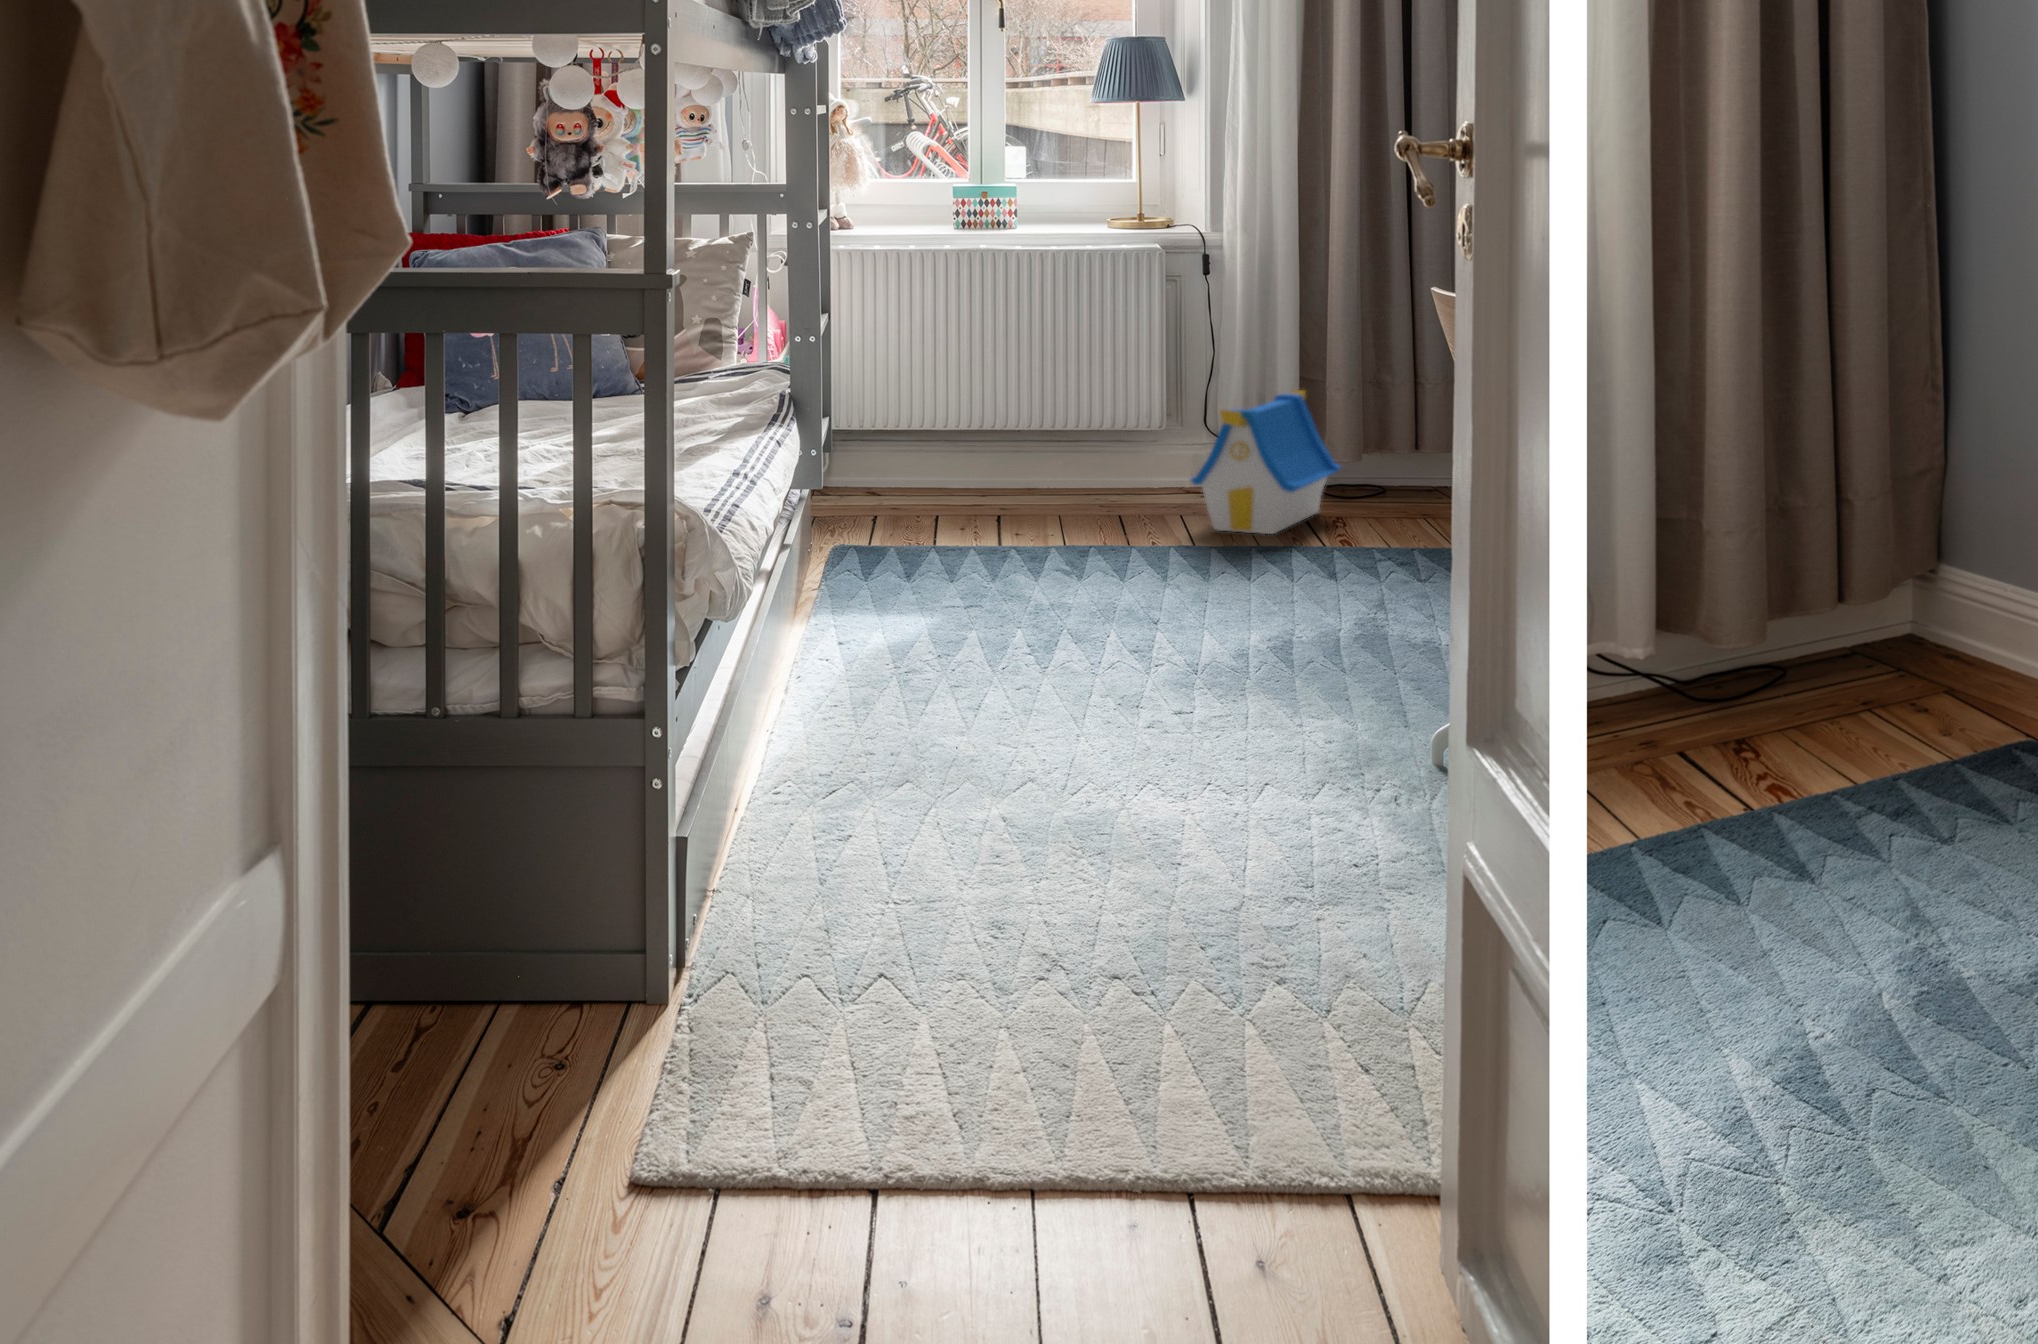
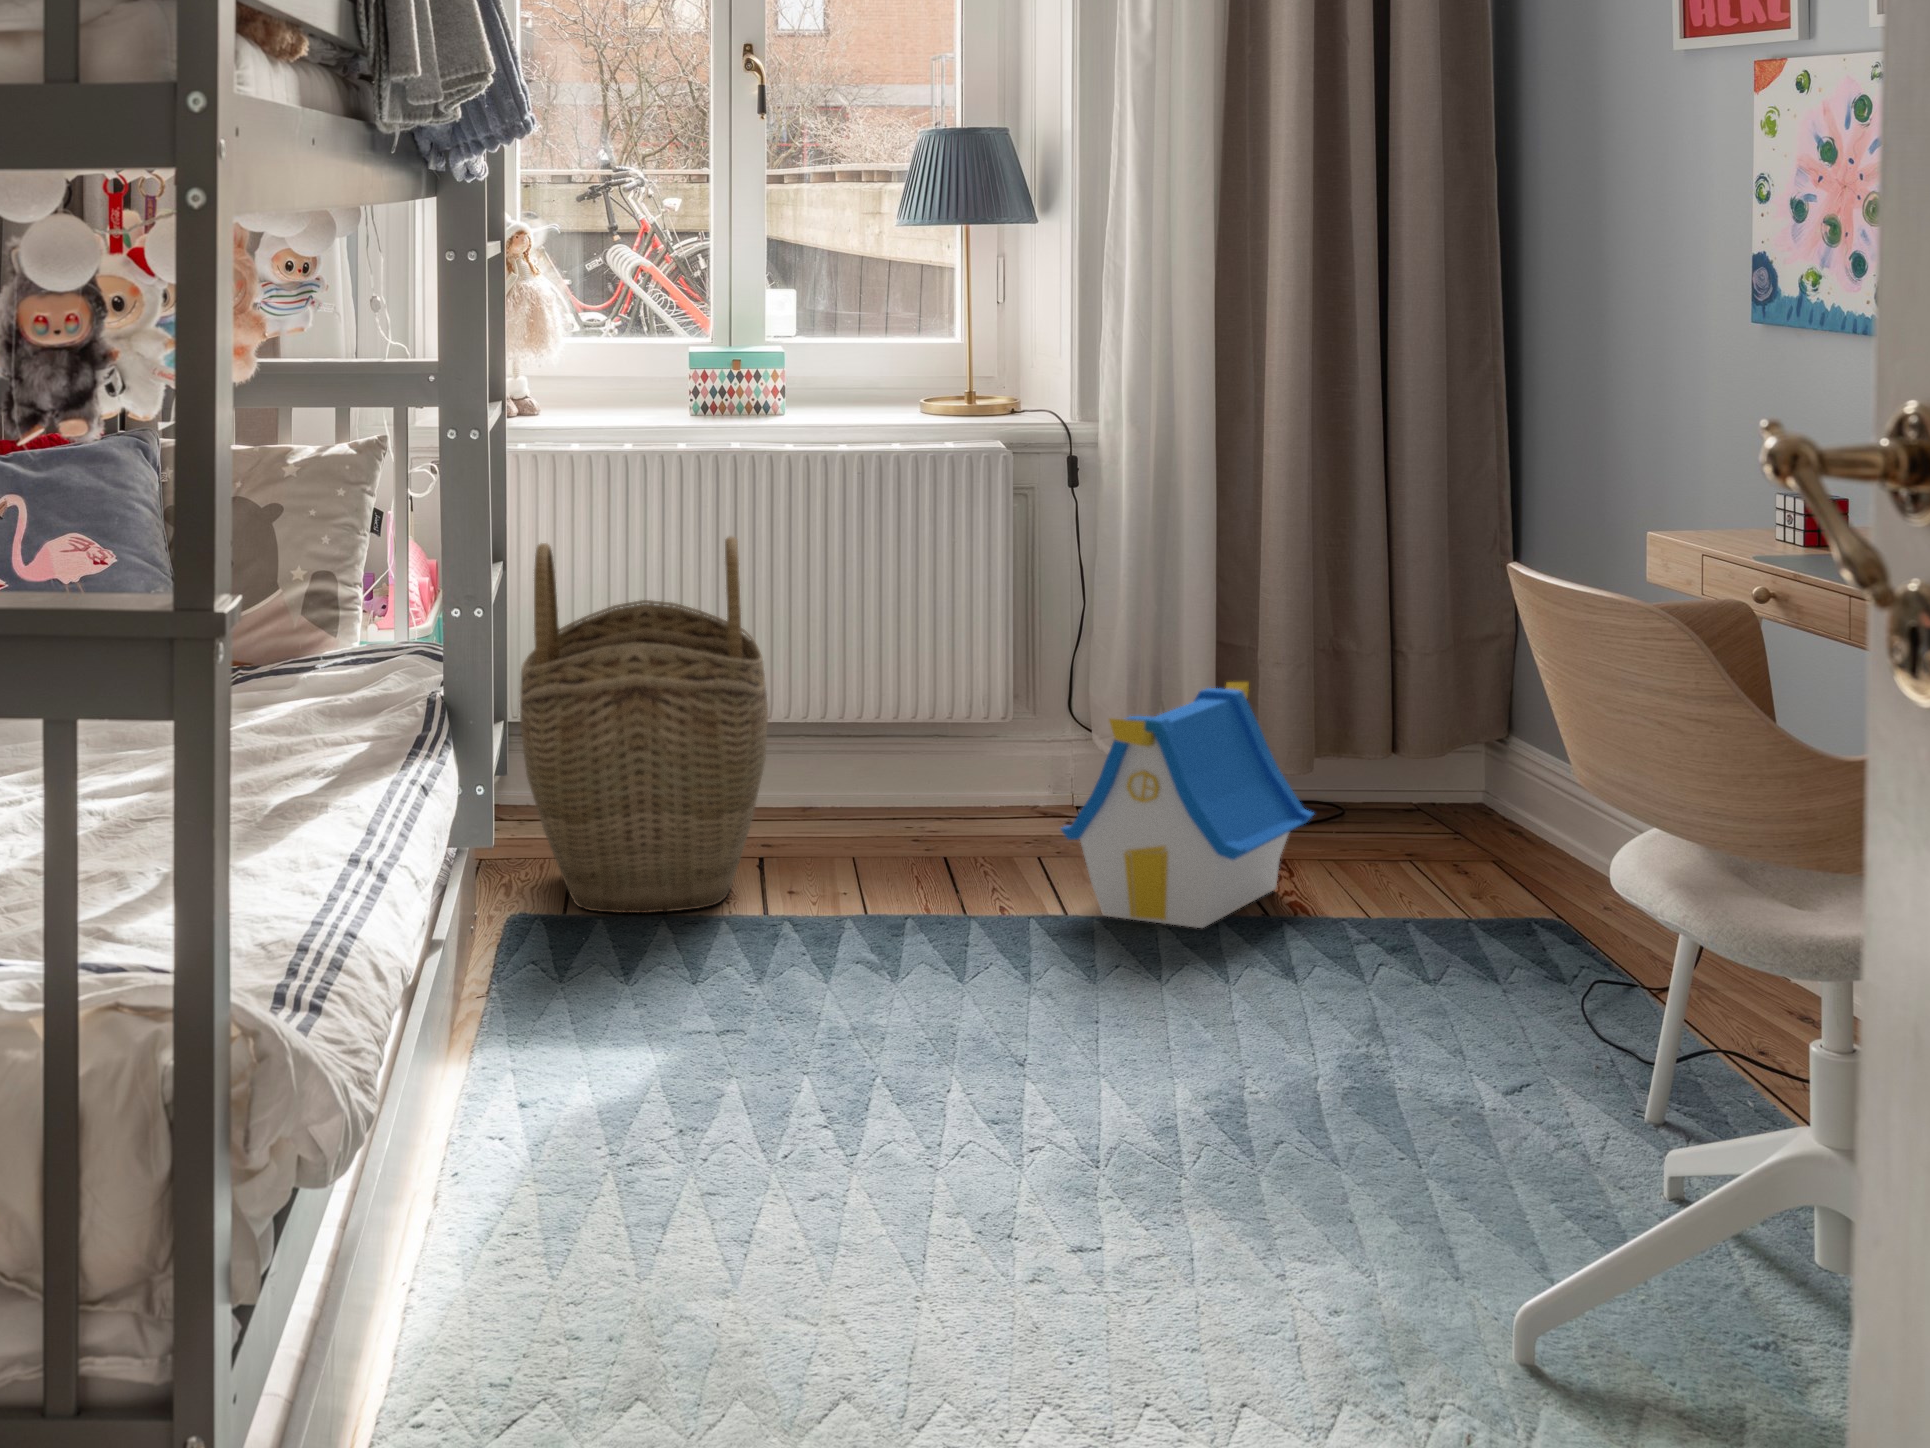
woven basket: none [839,301,1004,540] -> present [520,537,768,913]

